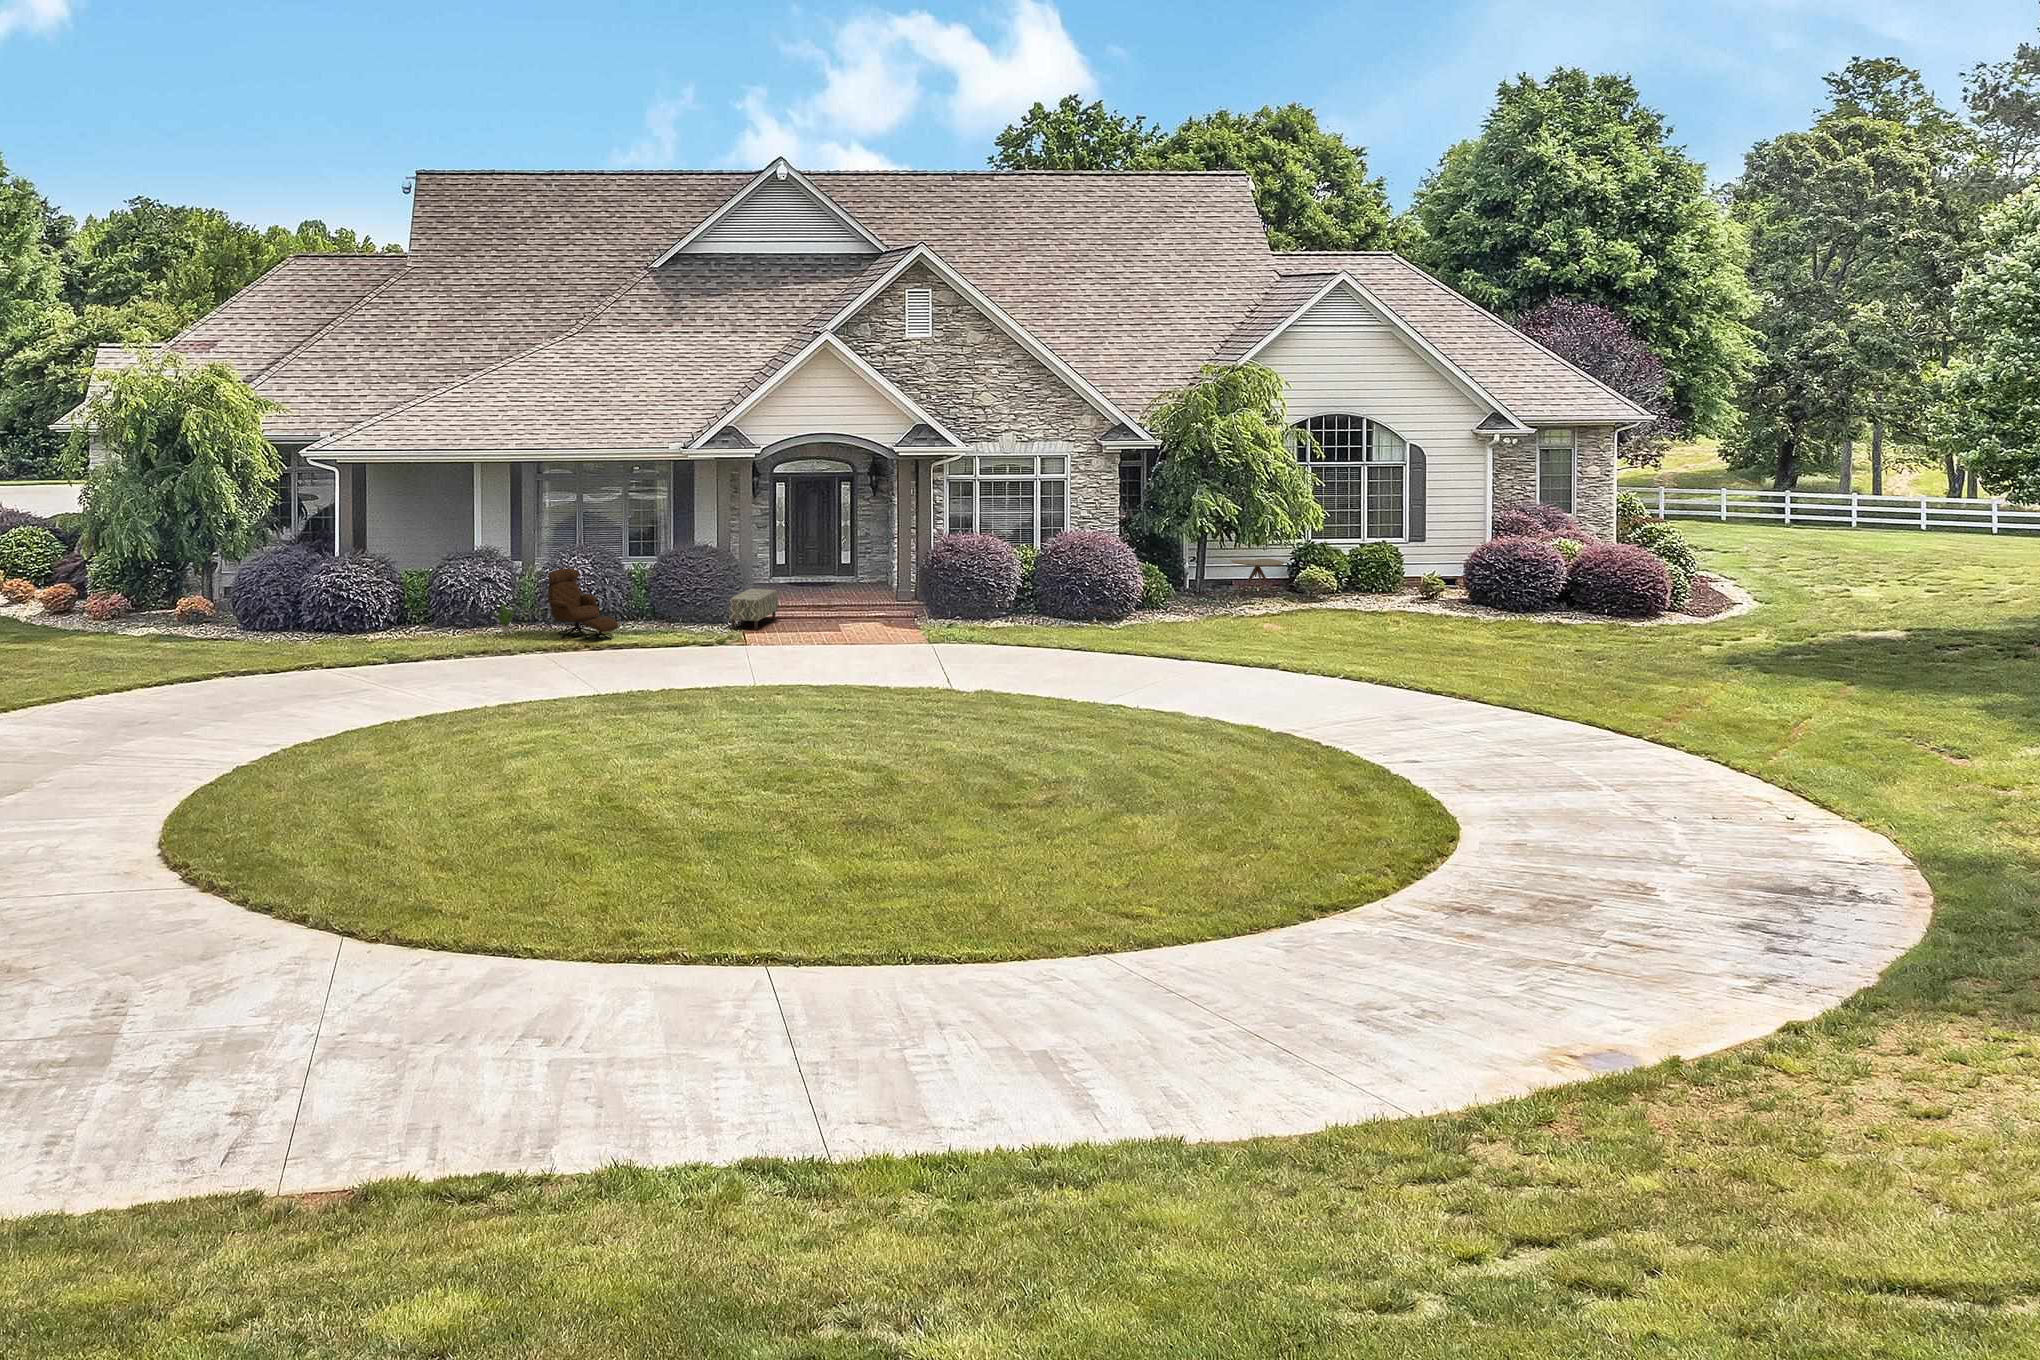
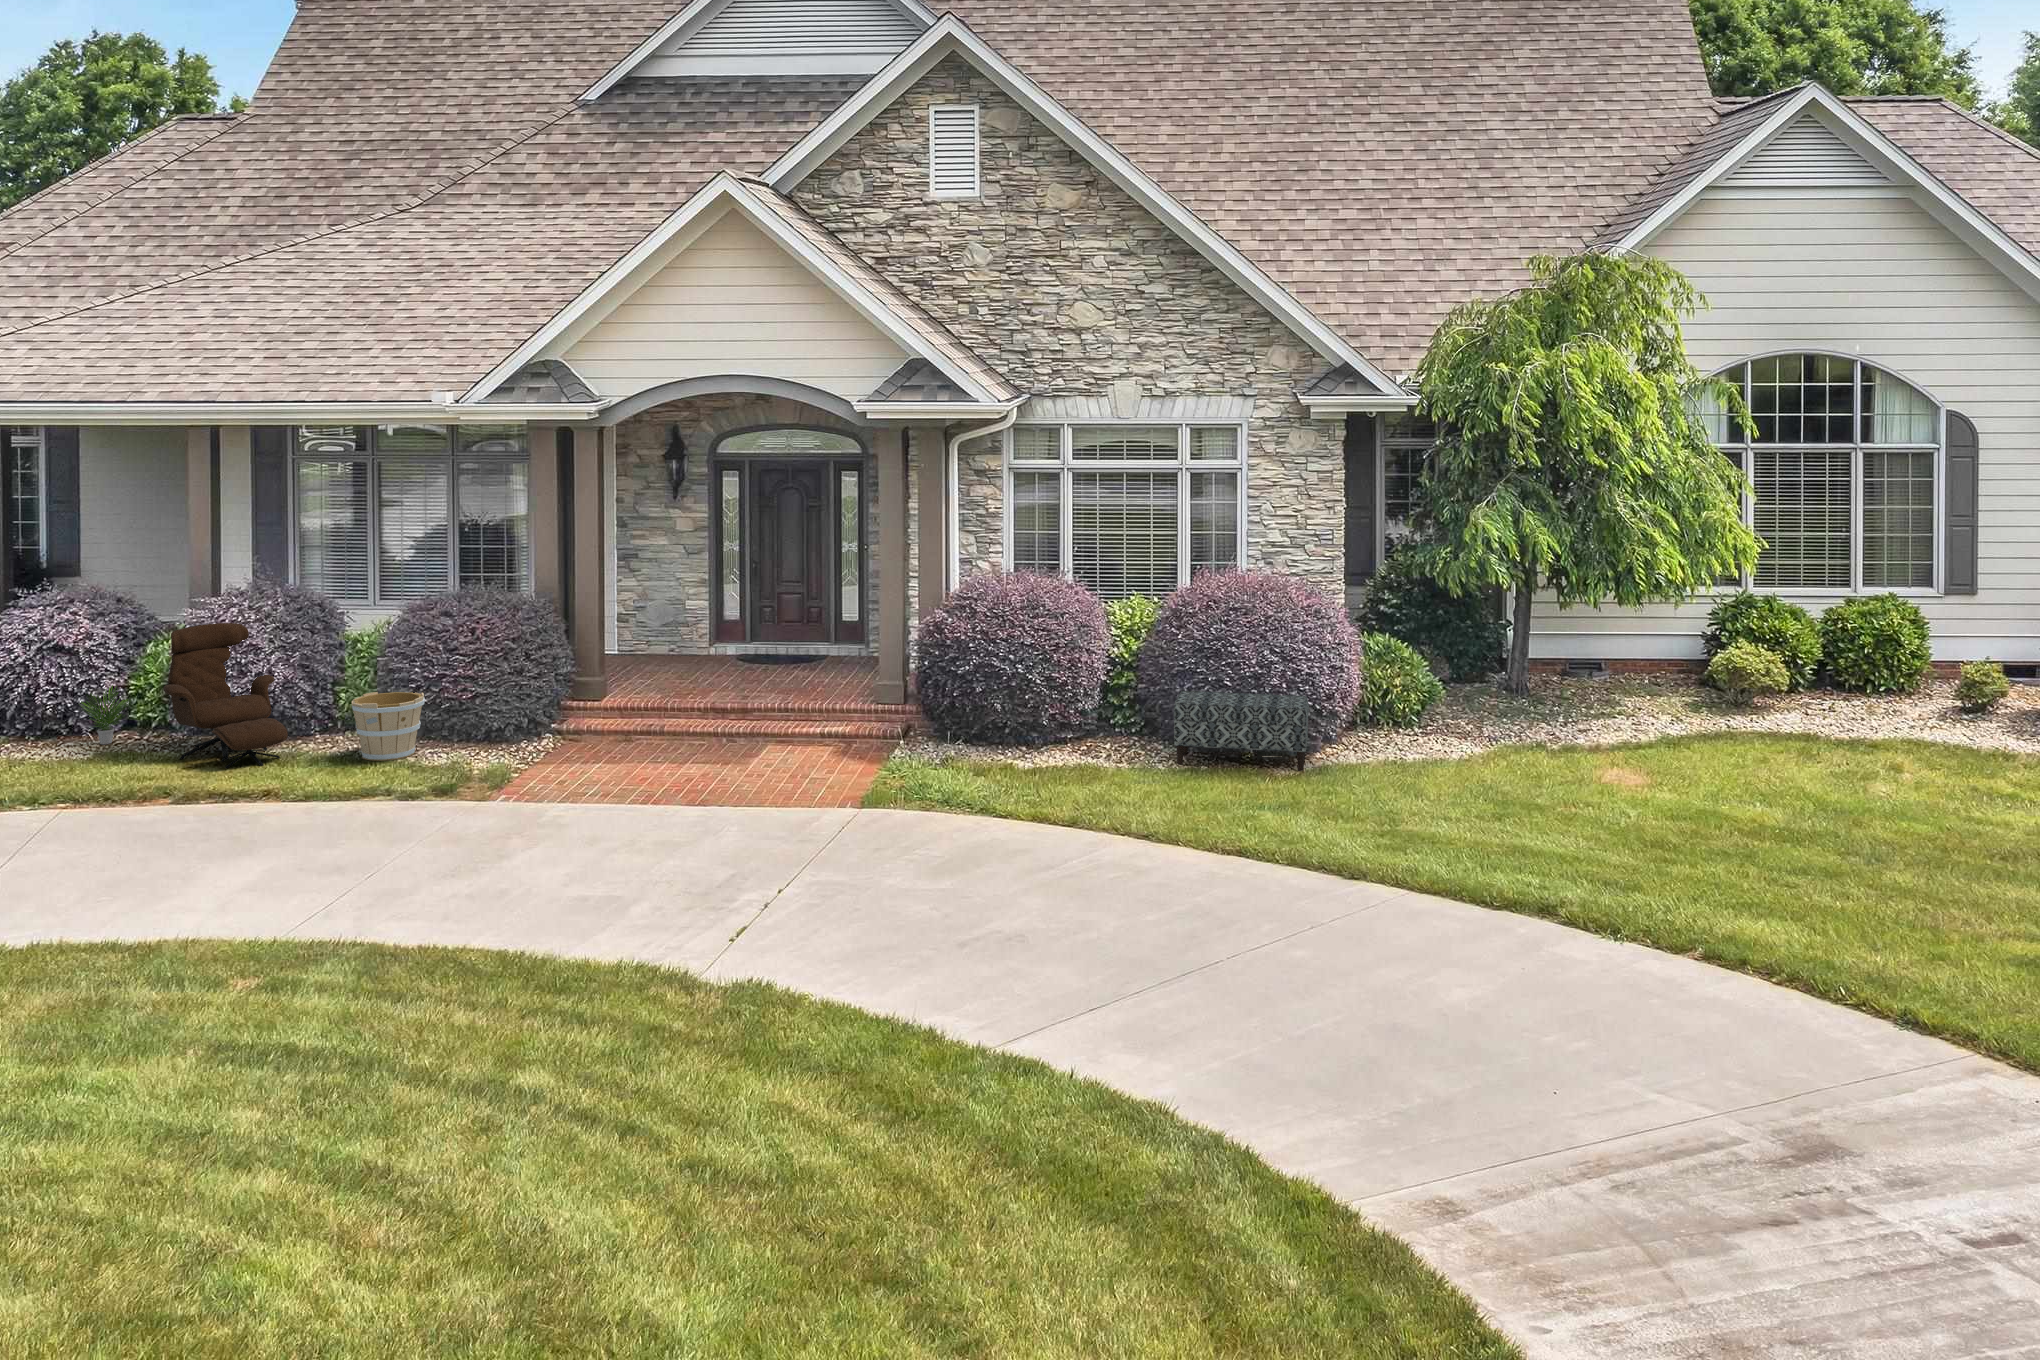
round table: present [1231,559,1284,598] -> none [1575,623,1678,703]
bench: present [729,589,778,630] -> present [1174,691,1309,771]
wooden bucket: none [648,602,684,637] -> present [352,692,425,761]

